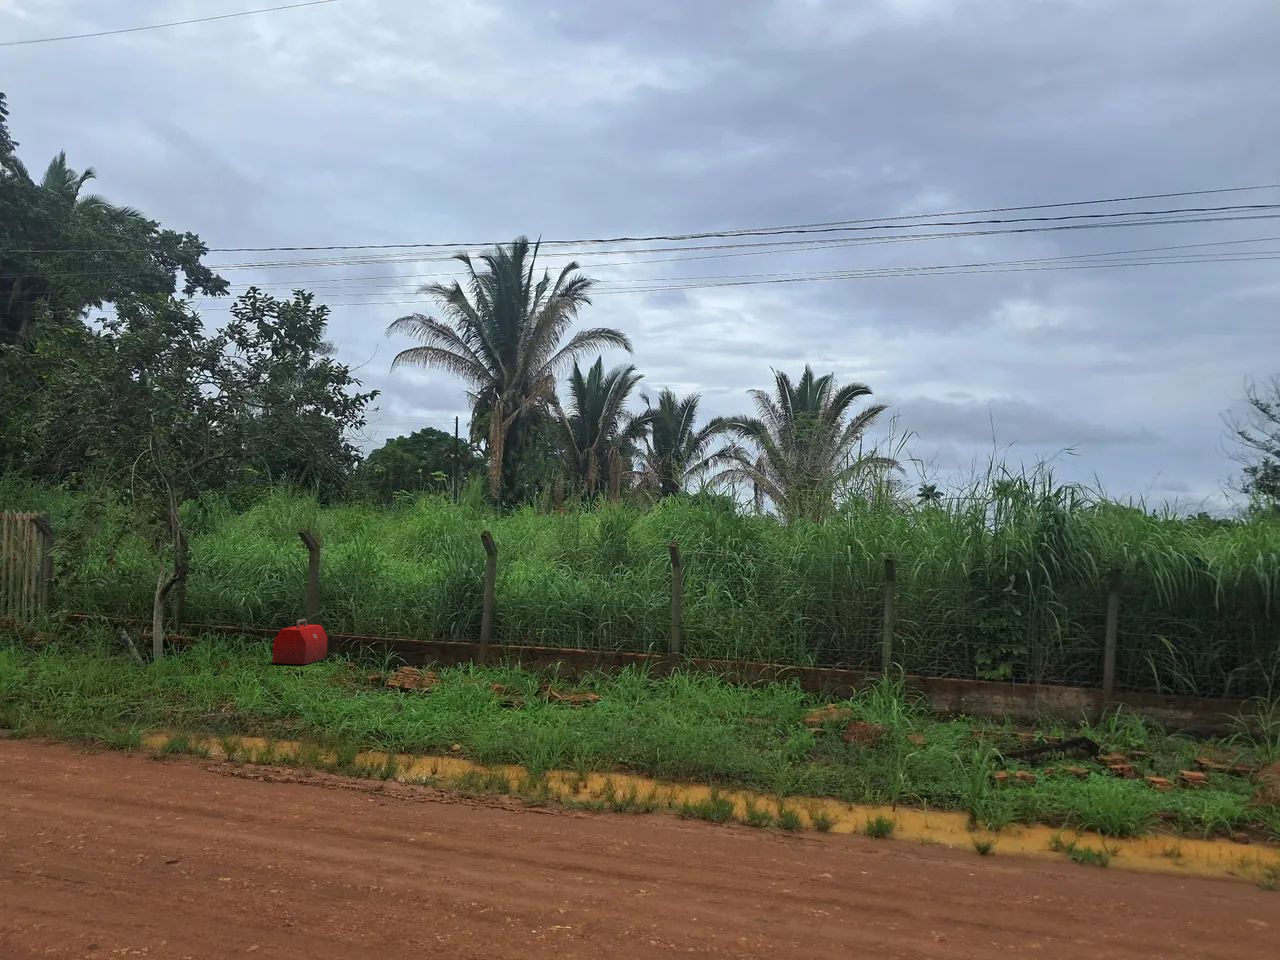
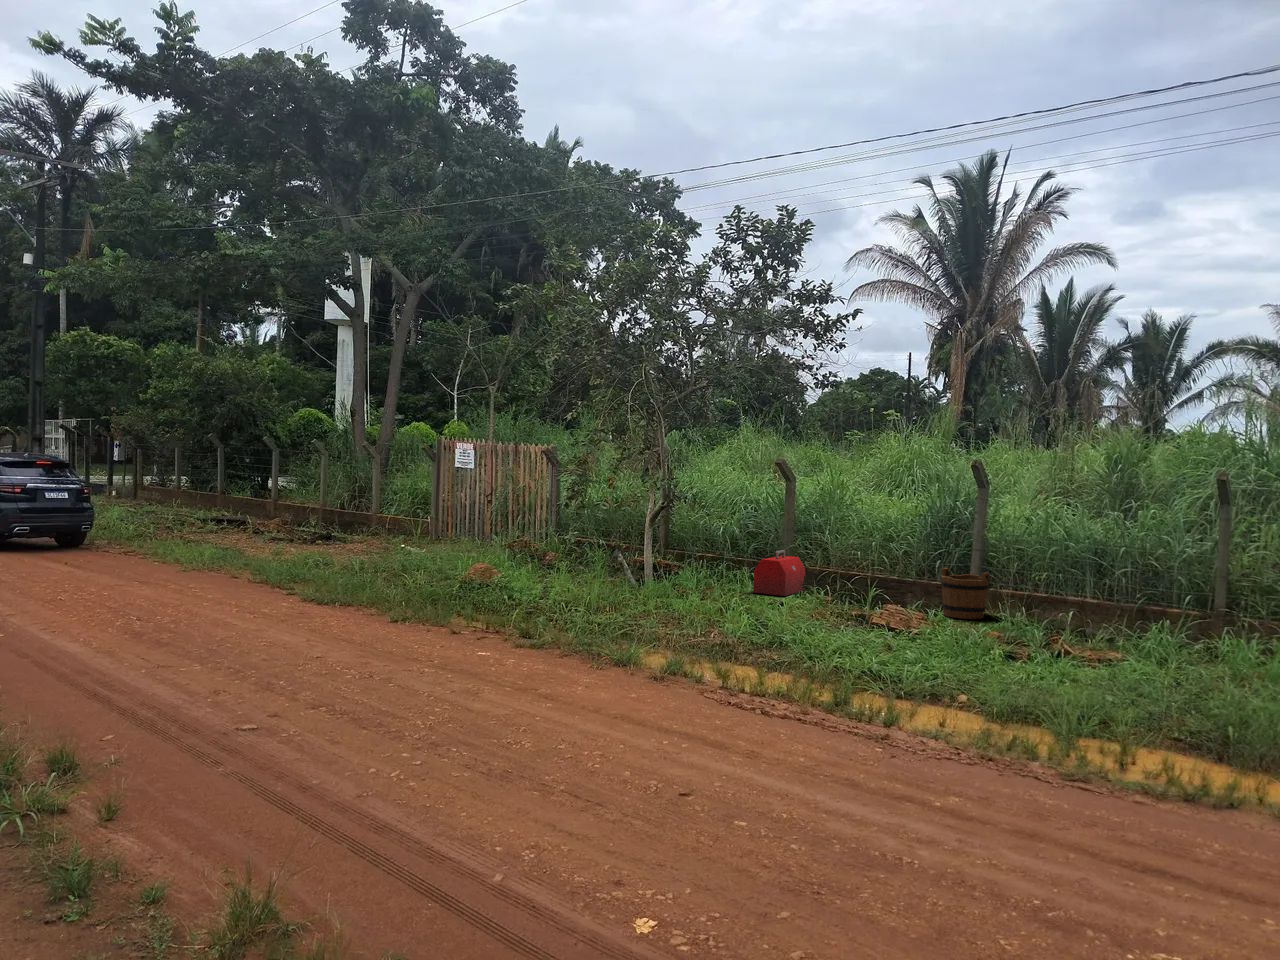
bucket: none [453,628,496,674] -> present [941,568,991,619]

